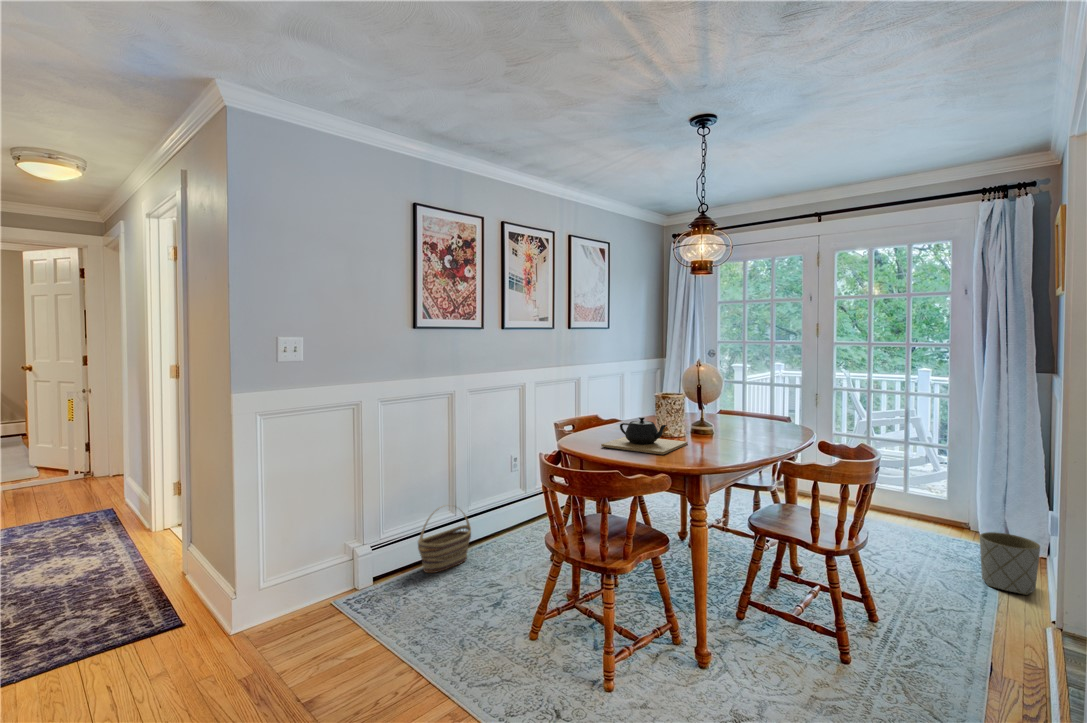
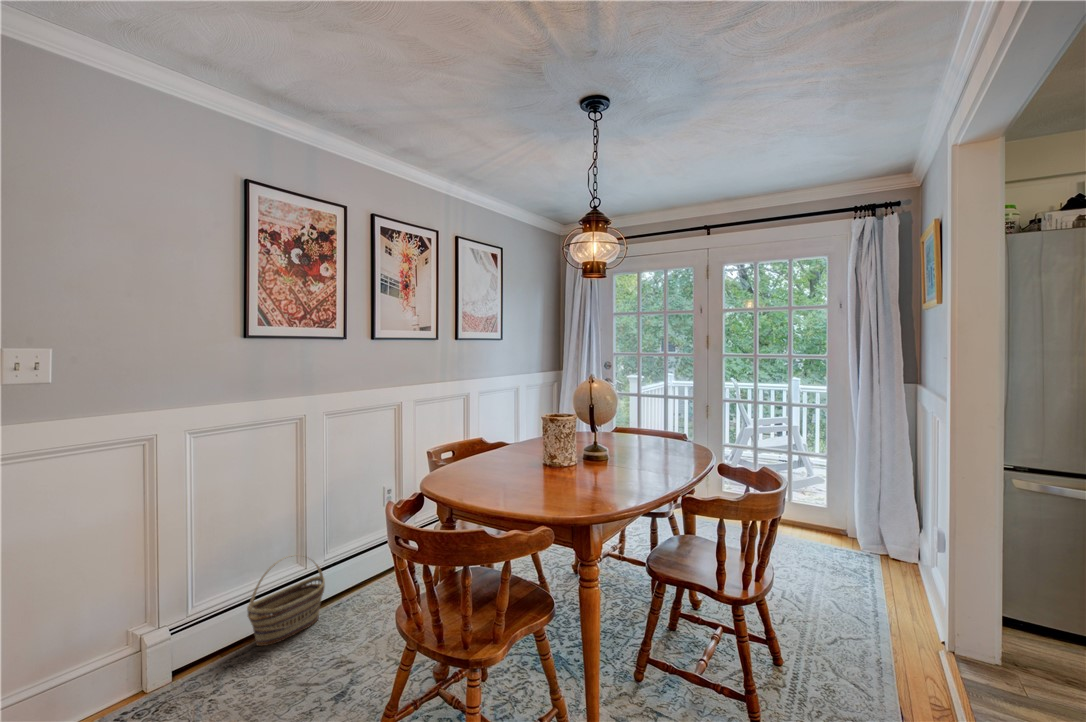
teapot: present [601,417,688,454] -> none [475,445,578,493]
planter: present [980,532,1040,595] -> none [868,547,924,612]

